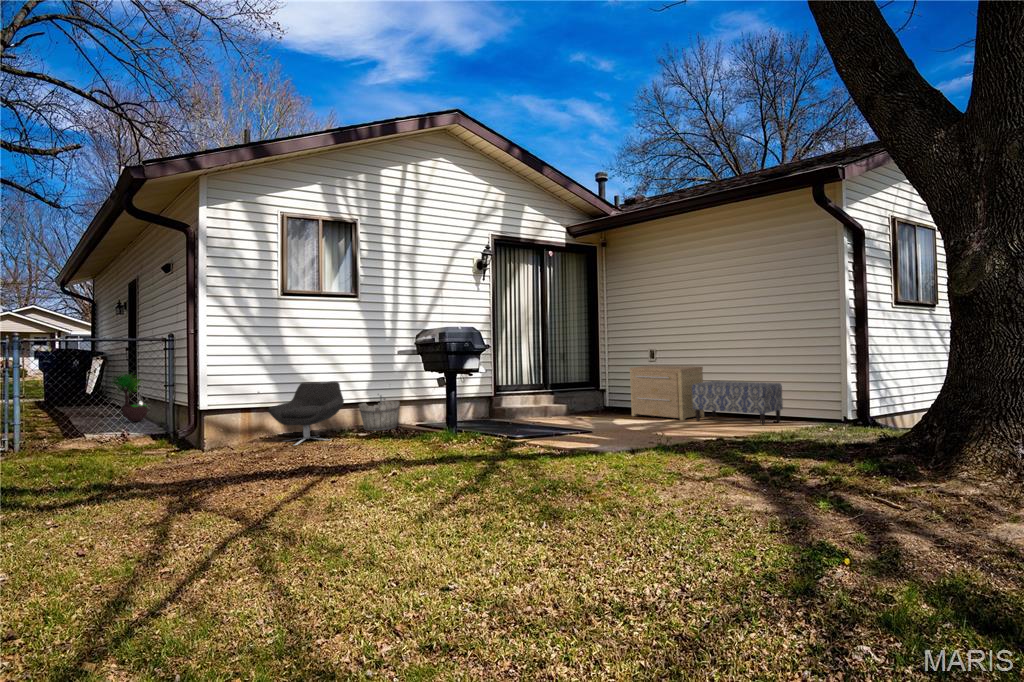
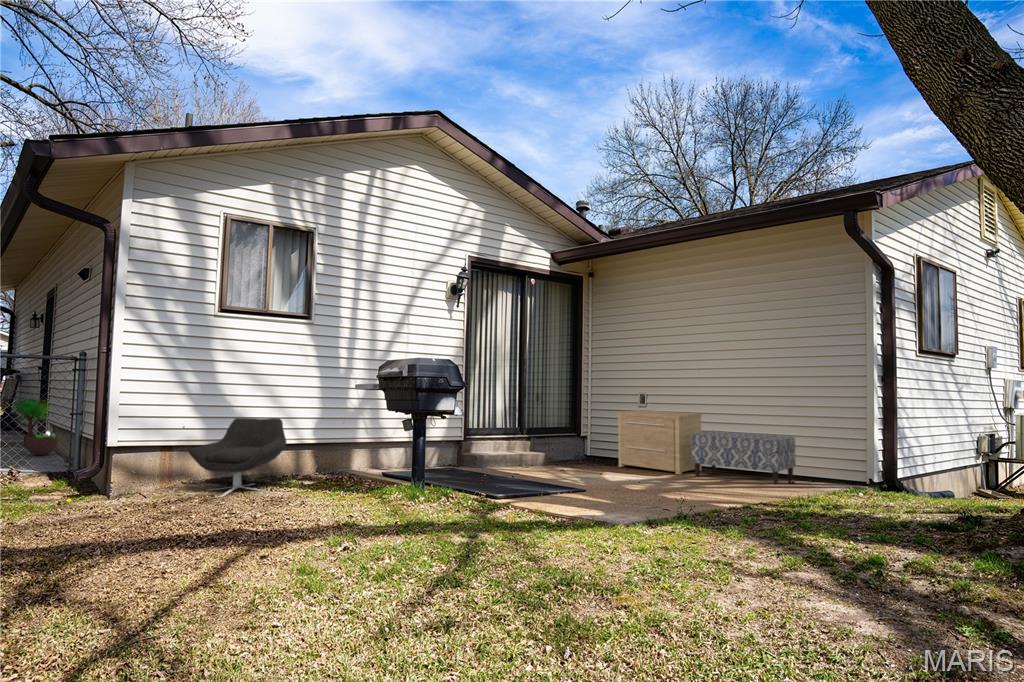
wooden bucket: present [359,396,400,430] -> none [305,434,355,478]

